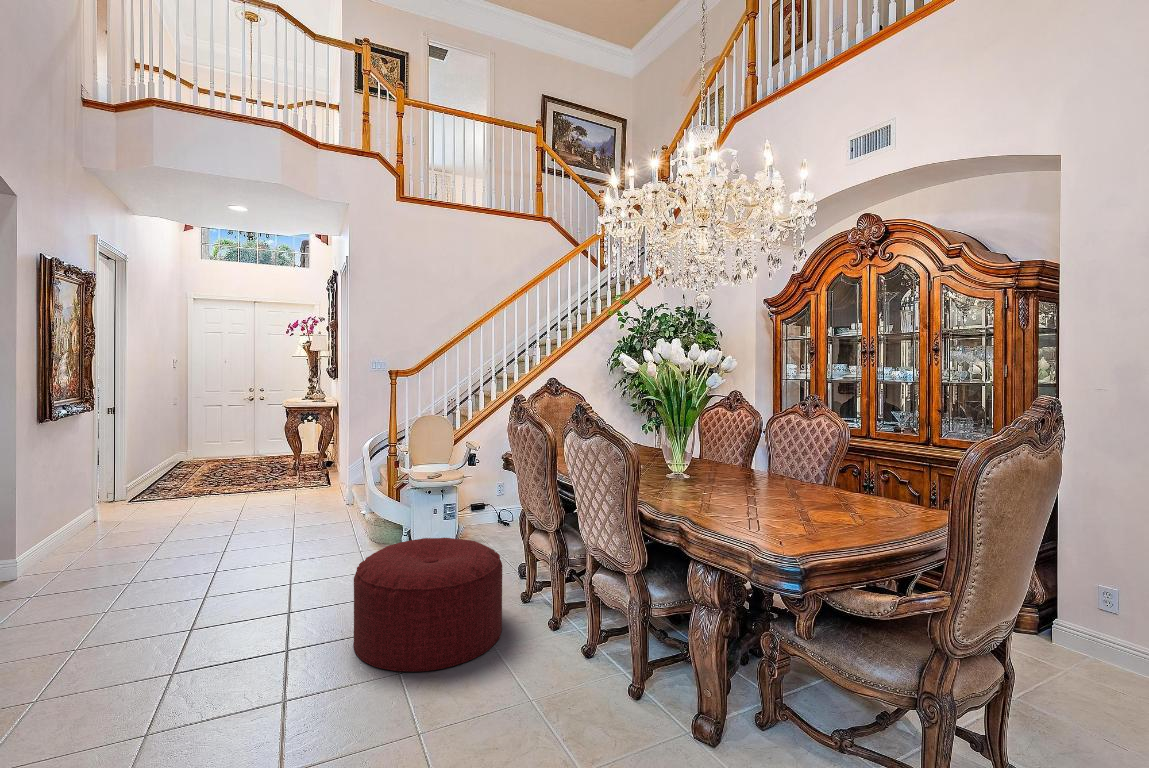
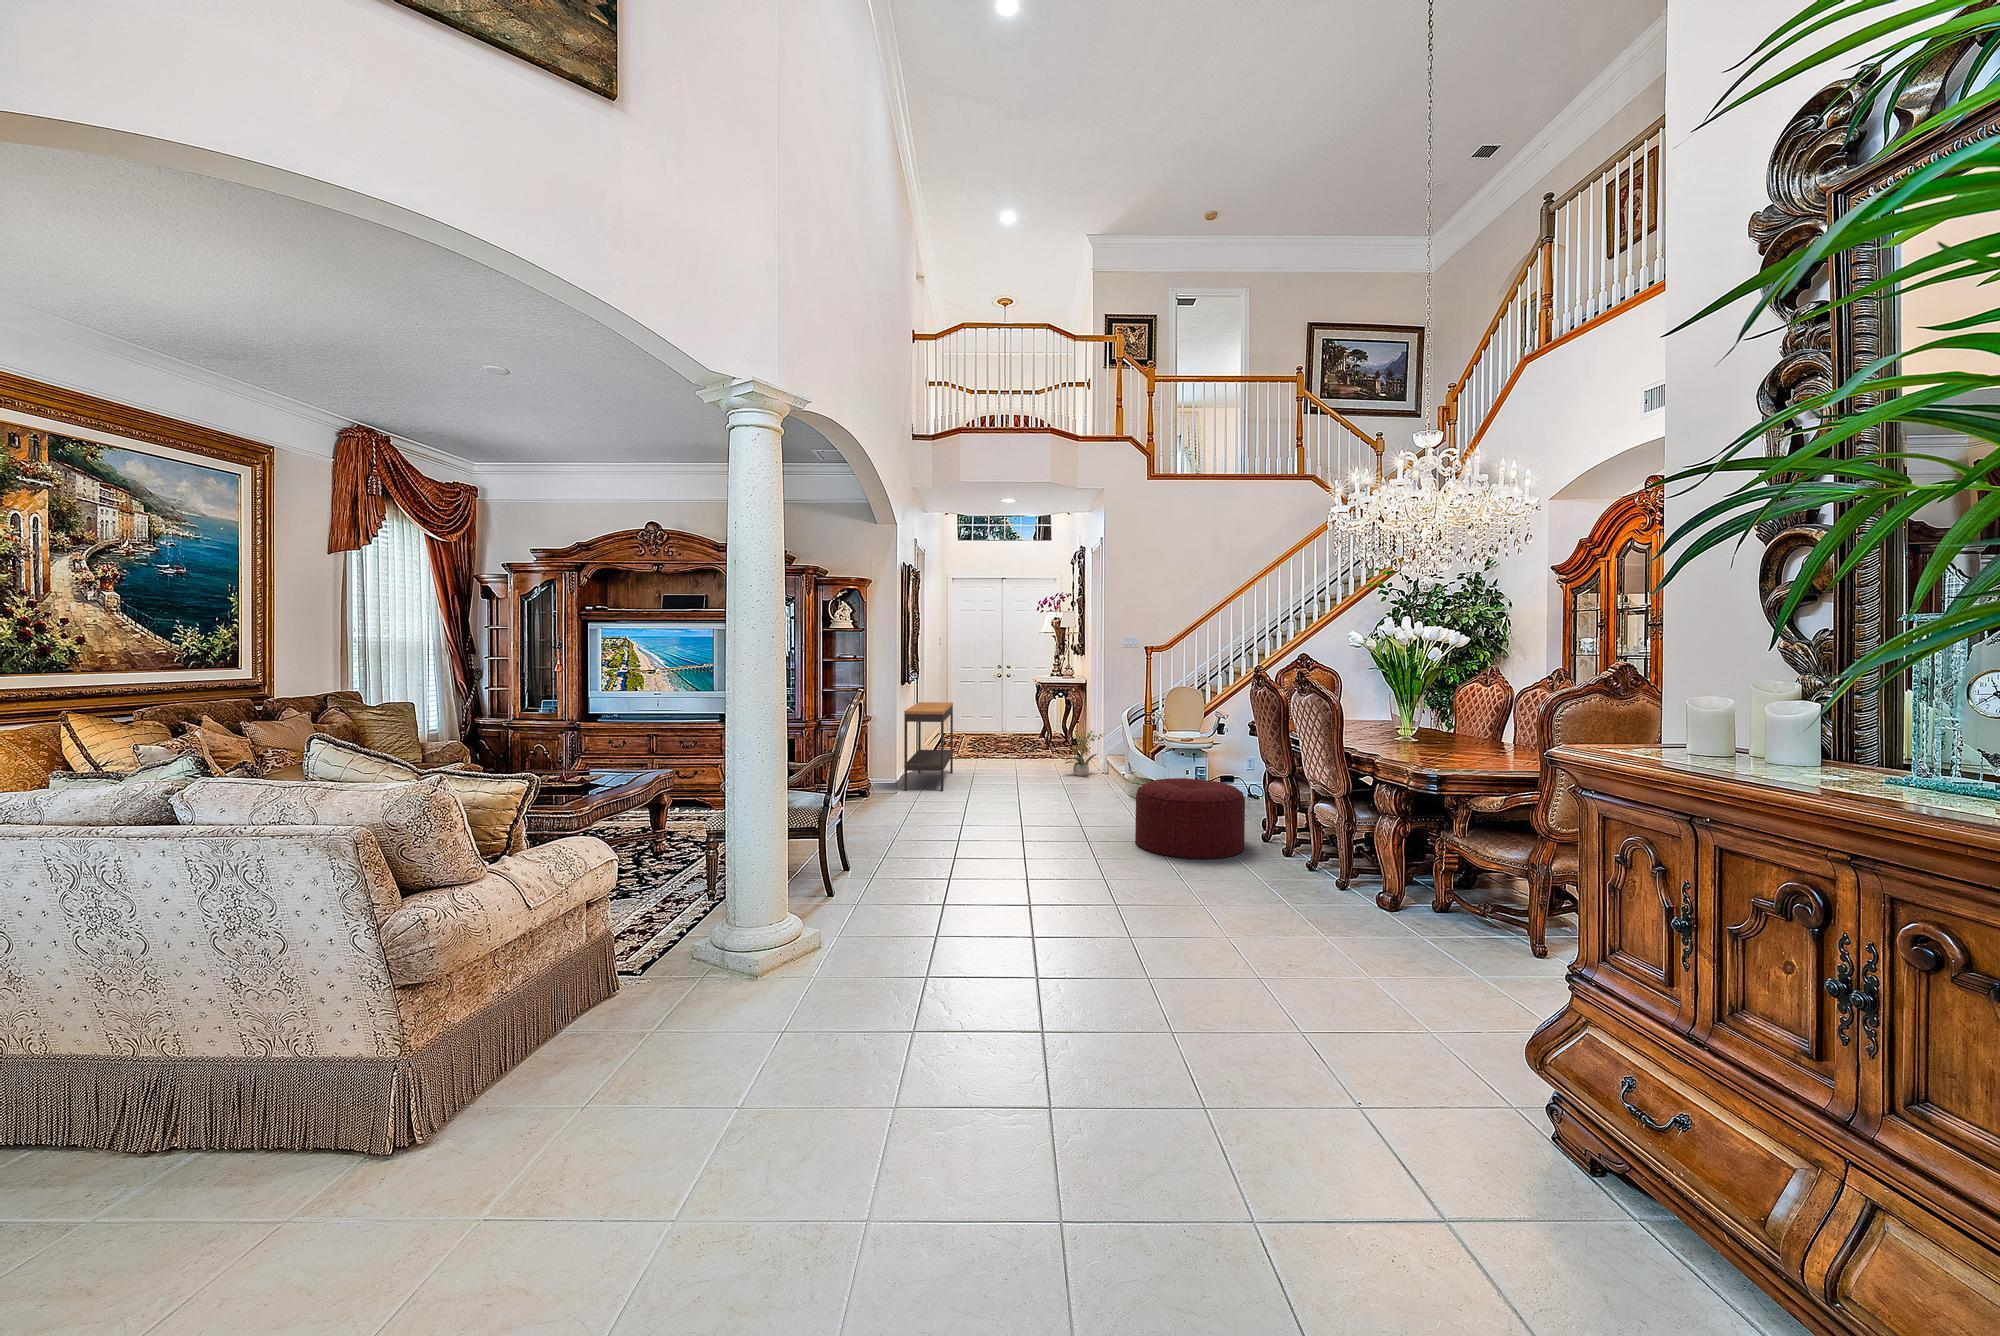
console table: none [30,438,147,572] -> present [904,702,953,791]
potted plant: none [299,460,348,514] -> present [1065,730,1103,776]

